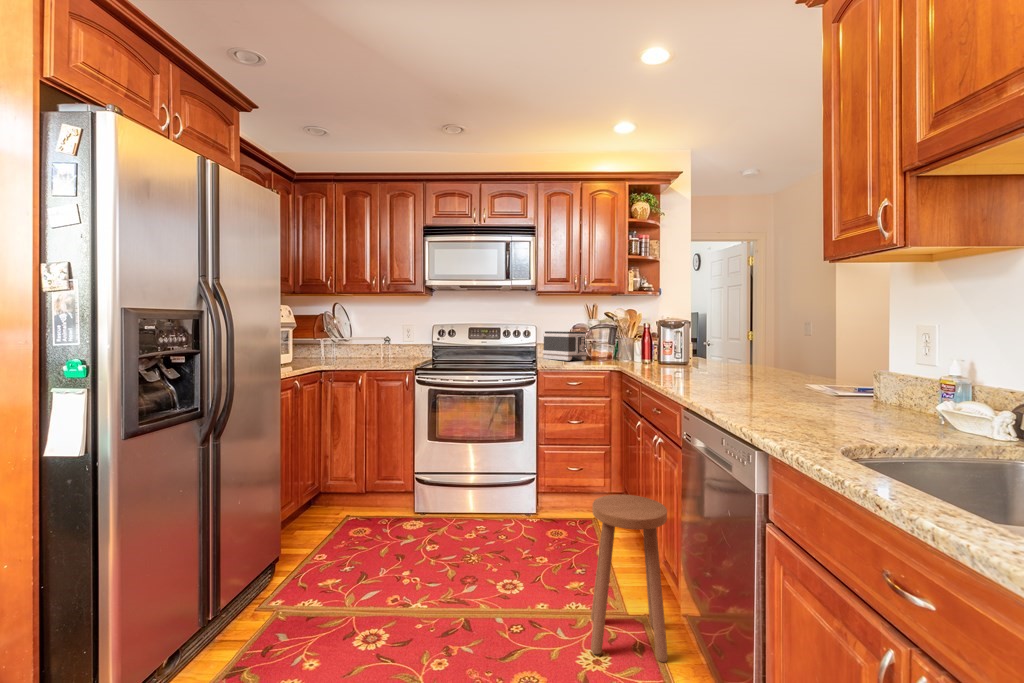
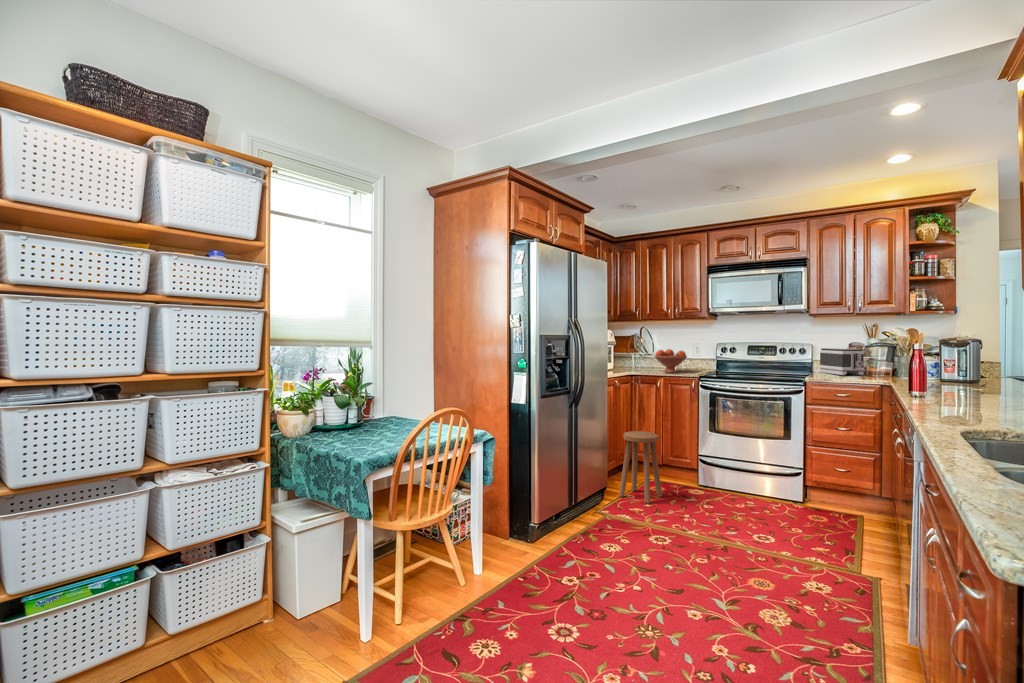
fruit bowl: none [354,332,398,364] -> present [655,349,687,373]
stool: present [591,495,668,662] -> present [619,431,662,504]

